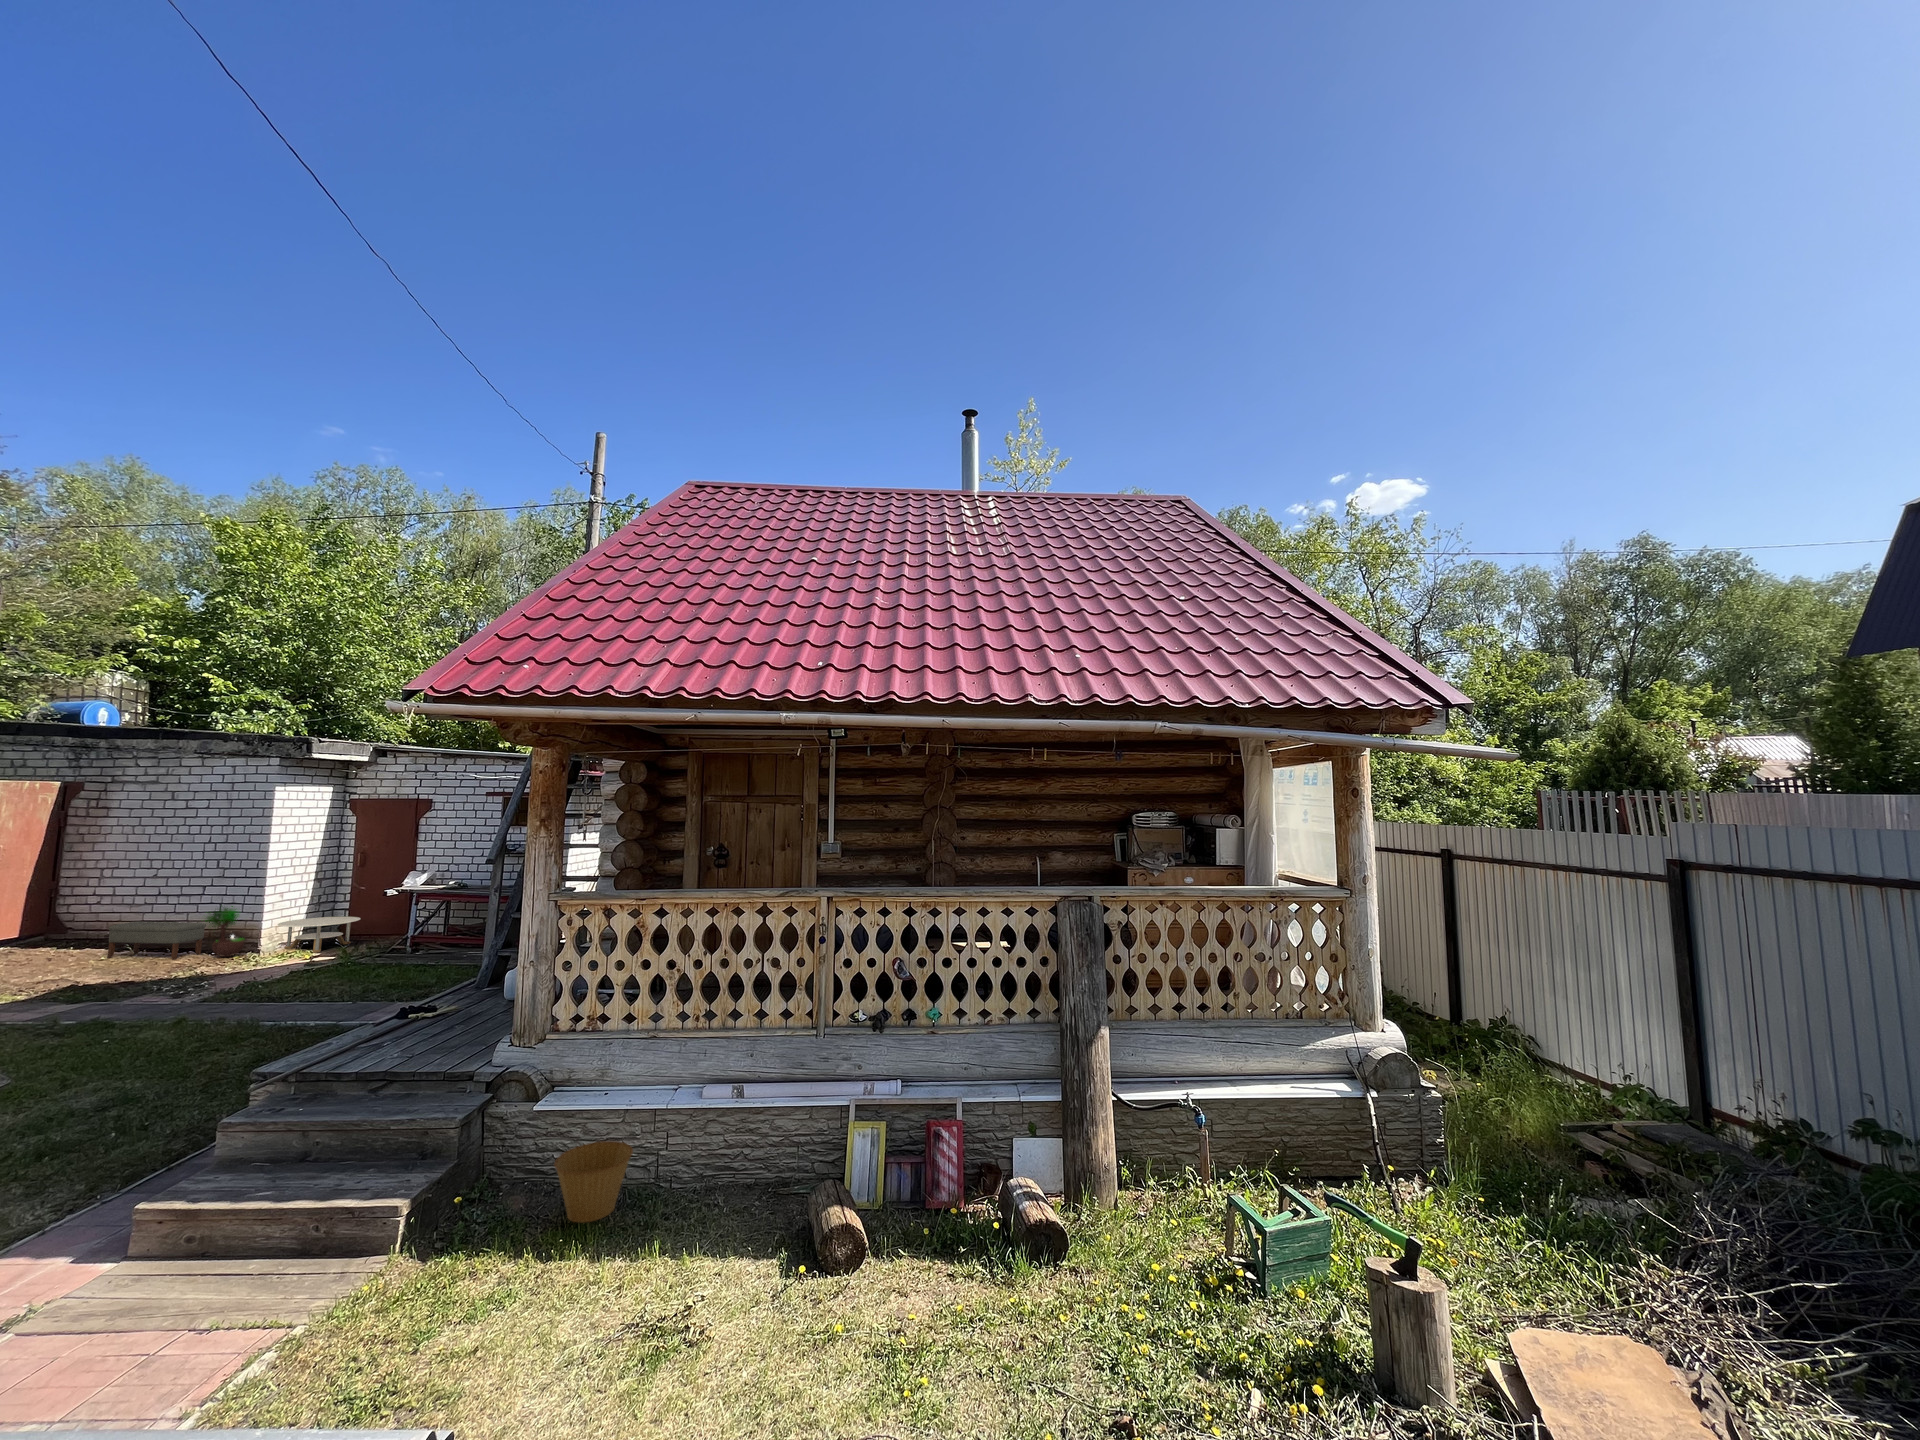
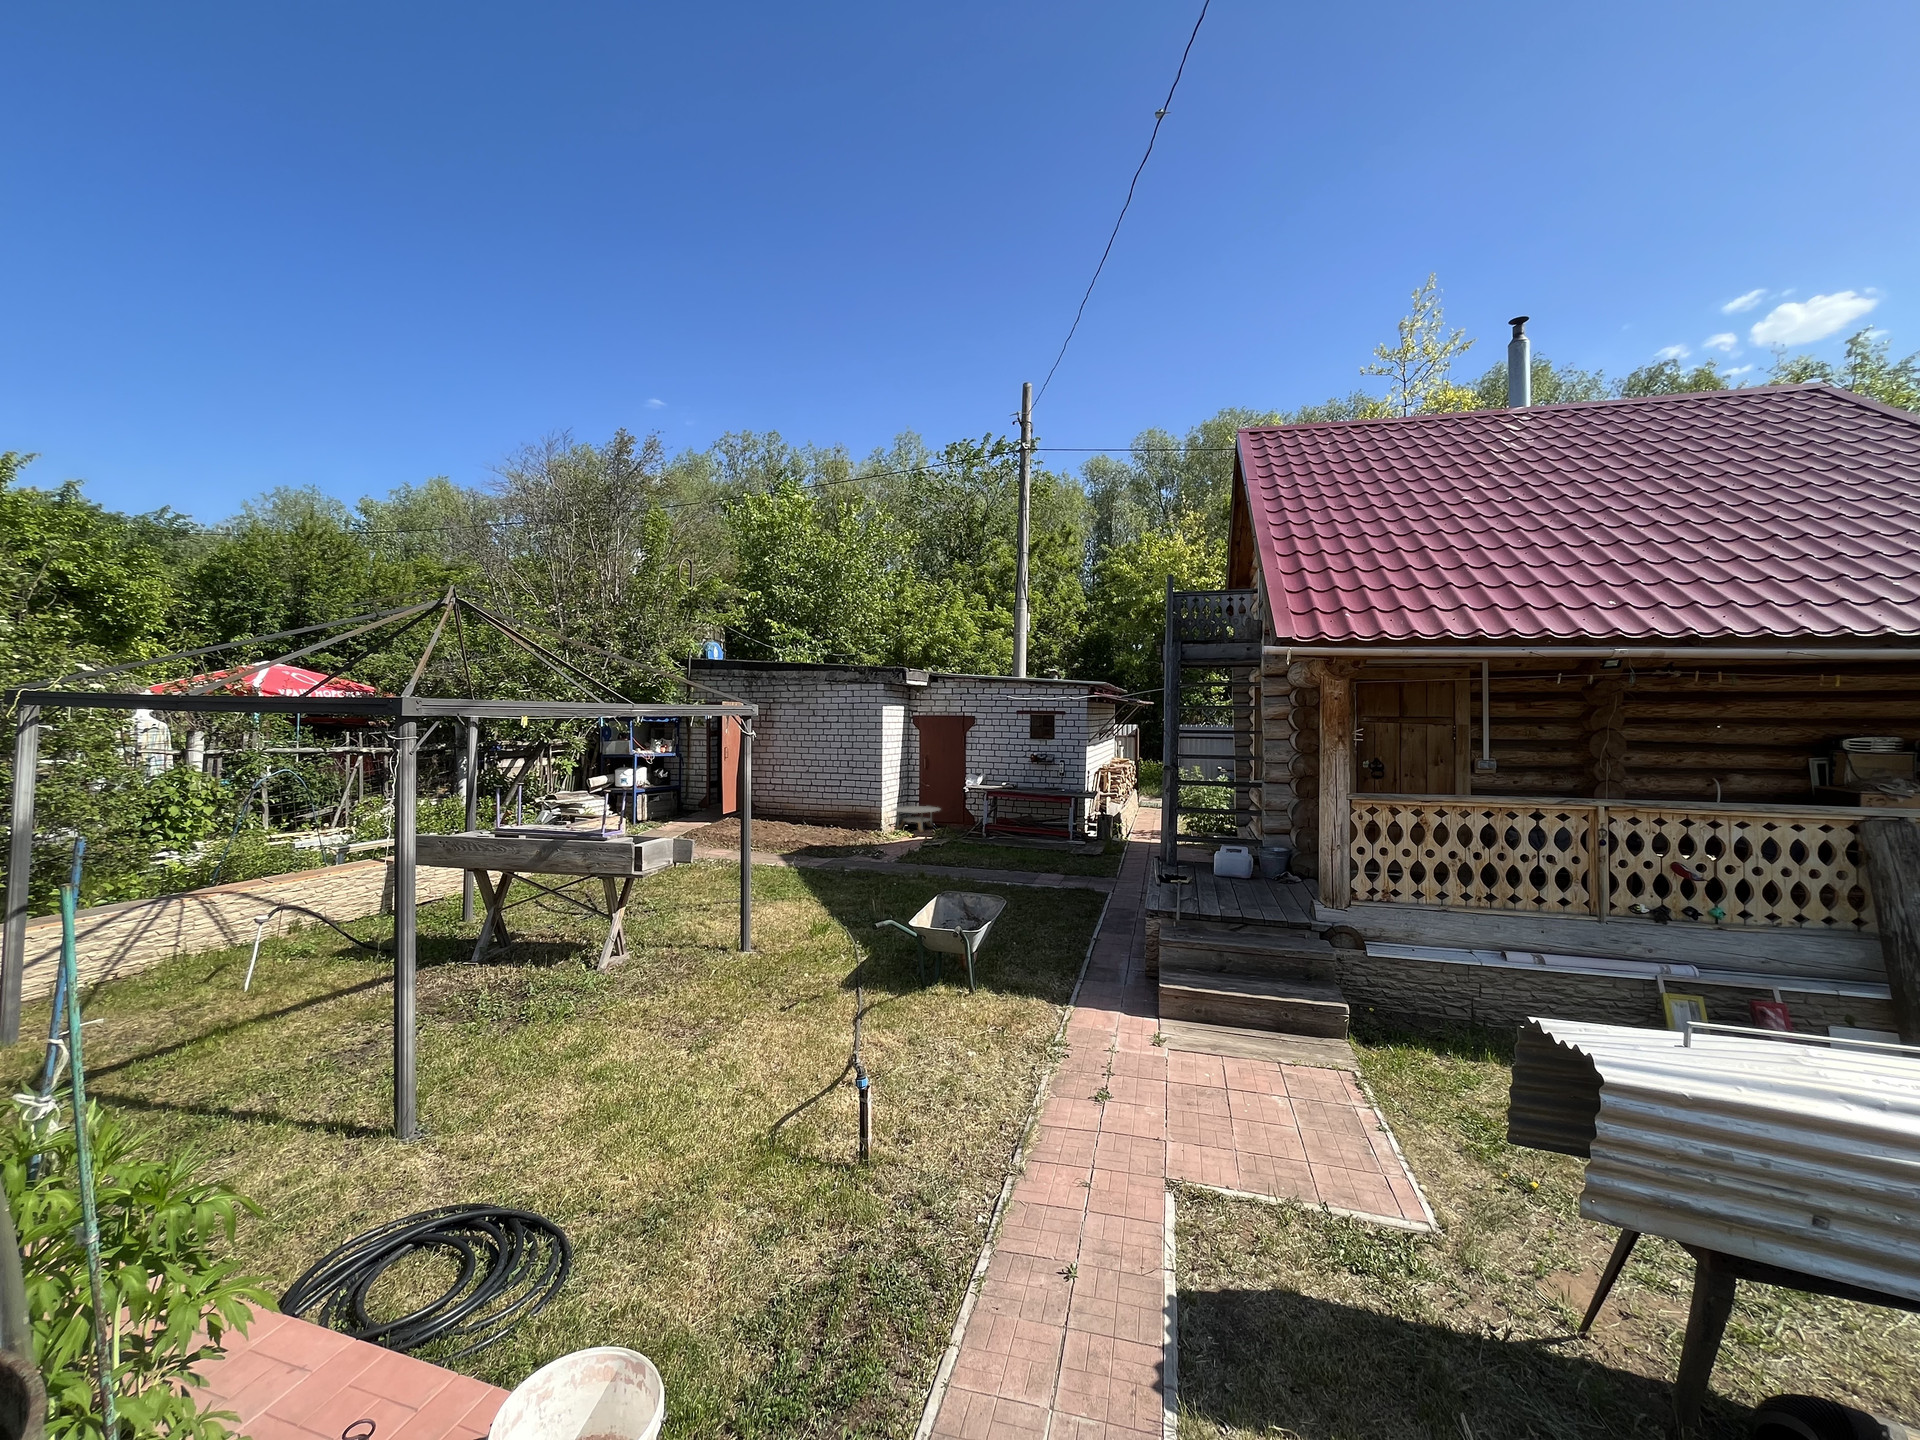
potted tree: present [205,905,244,957] -> none [854,792,878,832]
bench: present [107,922,206,960] -> none [796,804,851,832]
basket: present [554,1141,633,1222] -> none [1403,983,1466,1037]

